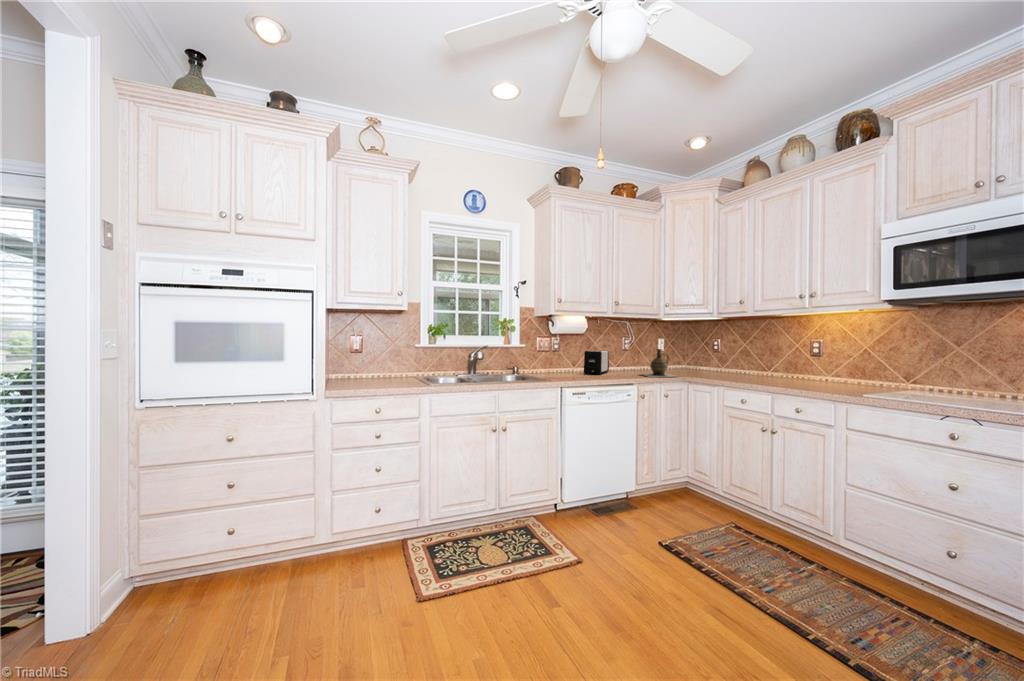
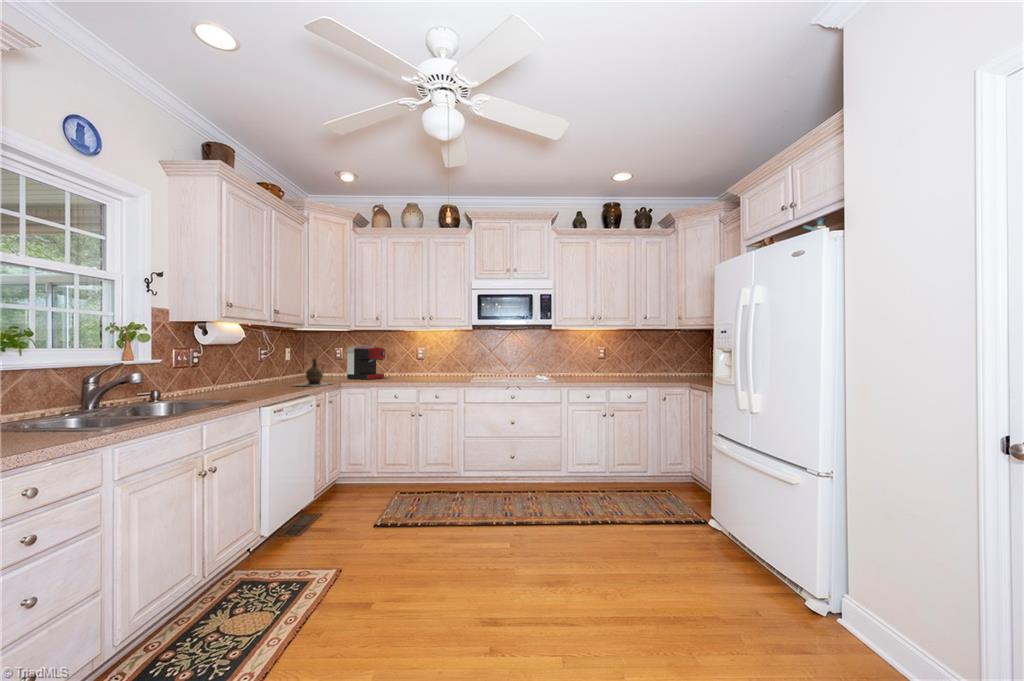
coffee maker: none [717,335,764,377] -> present [347,345,385,380]
toaster: present [584,350,609,375] -> none [228,363,257,391]

